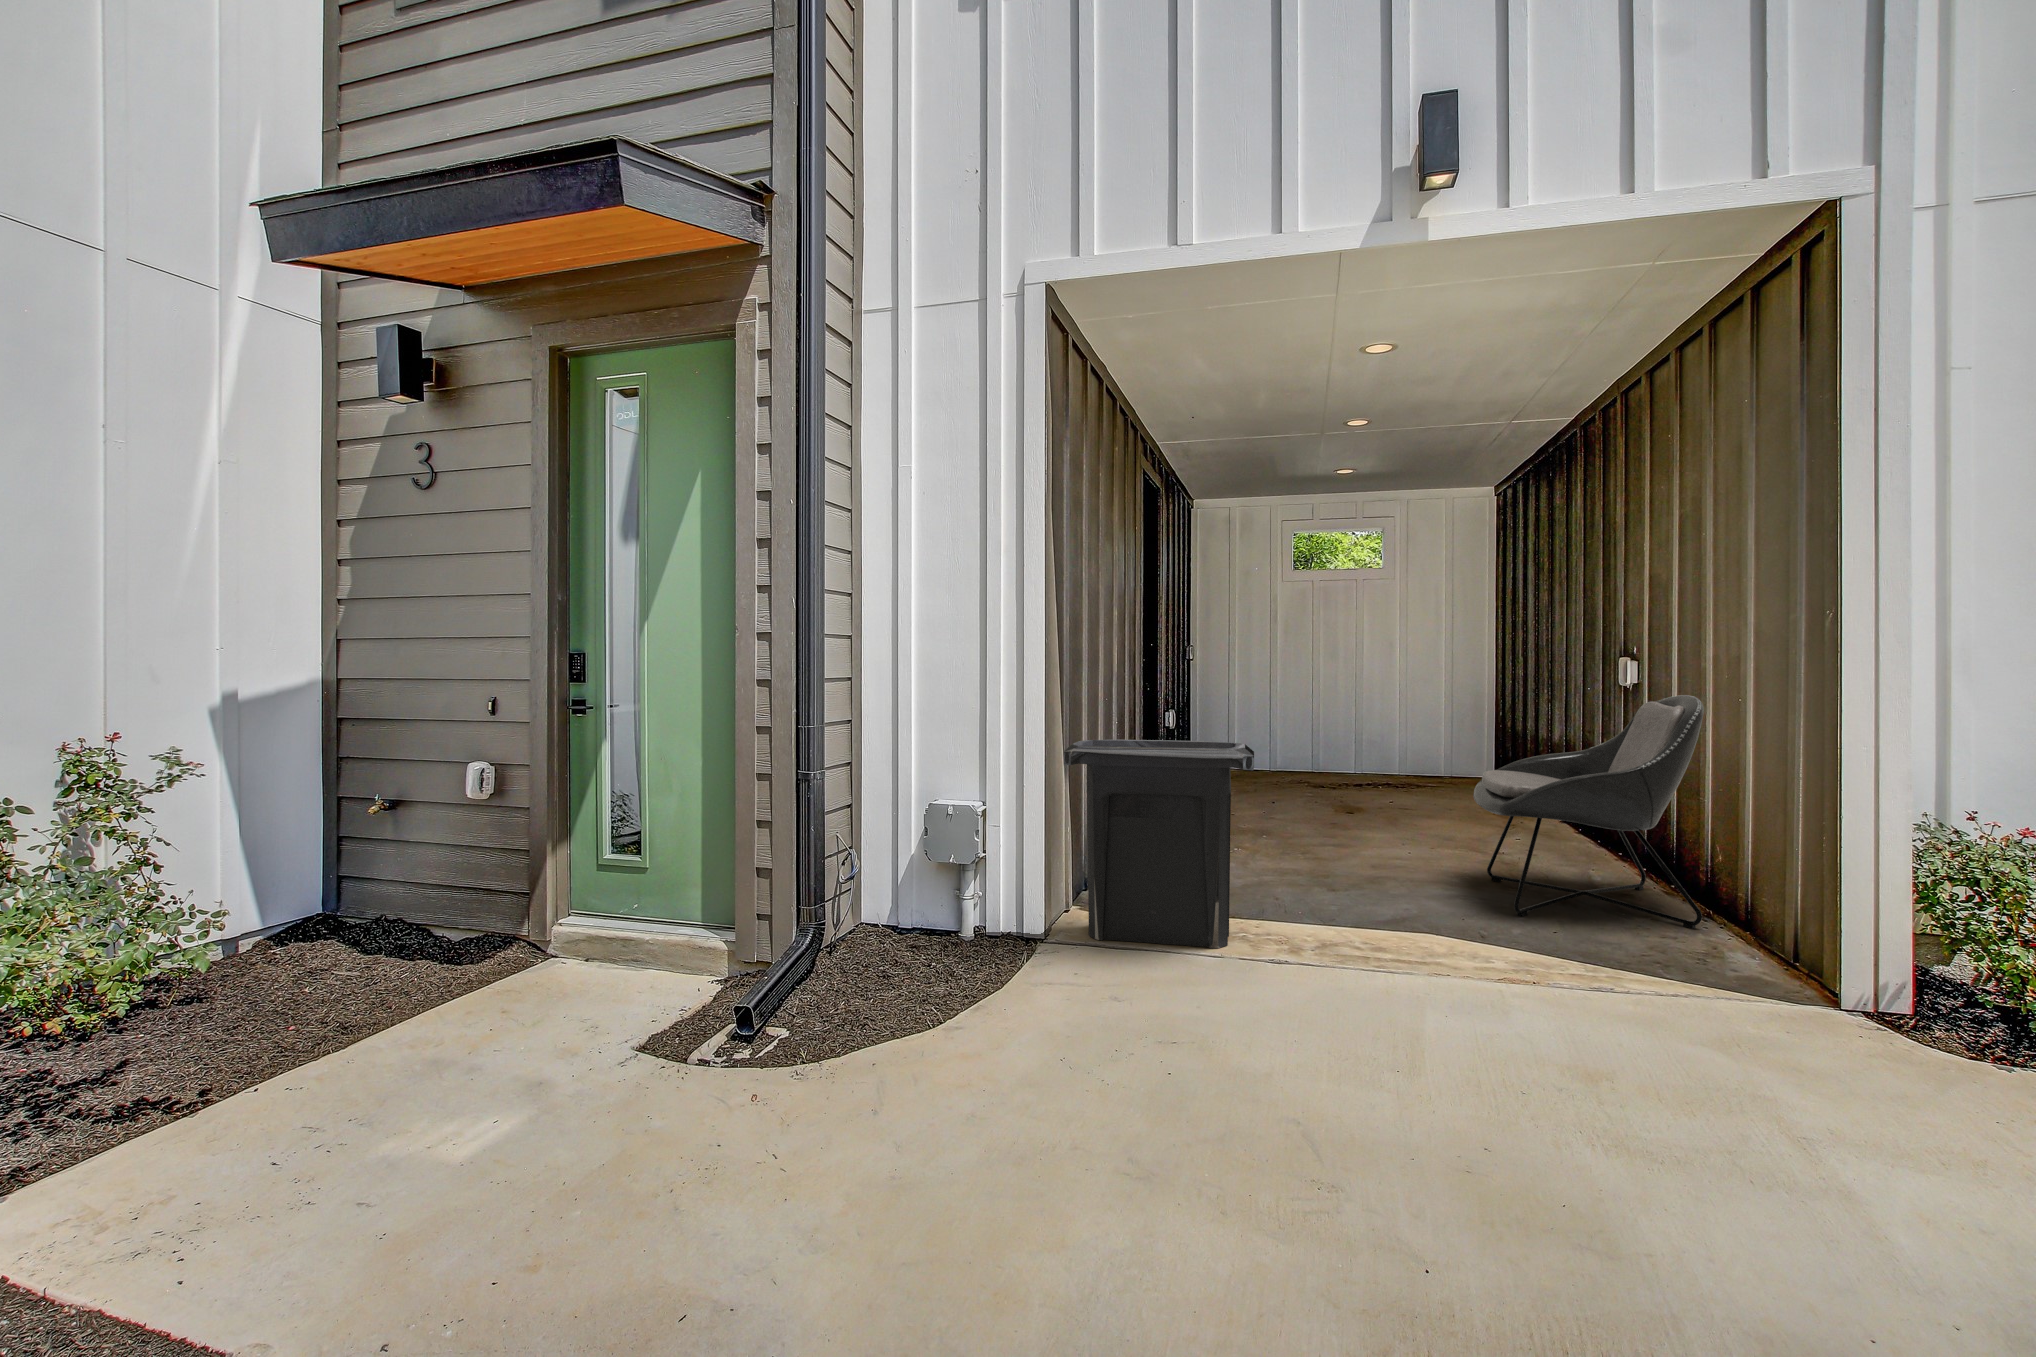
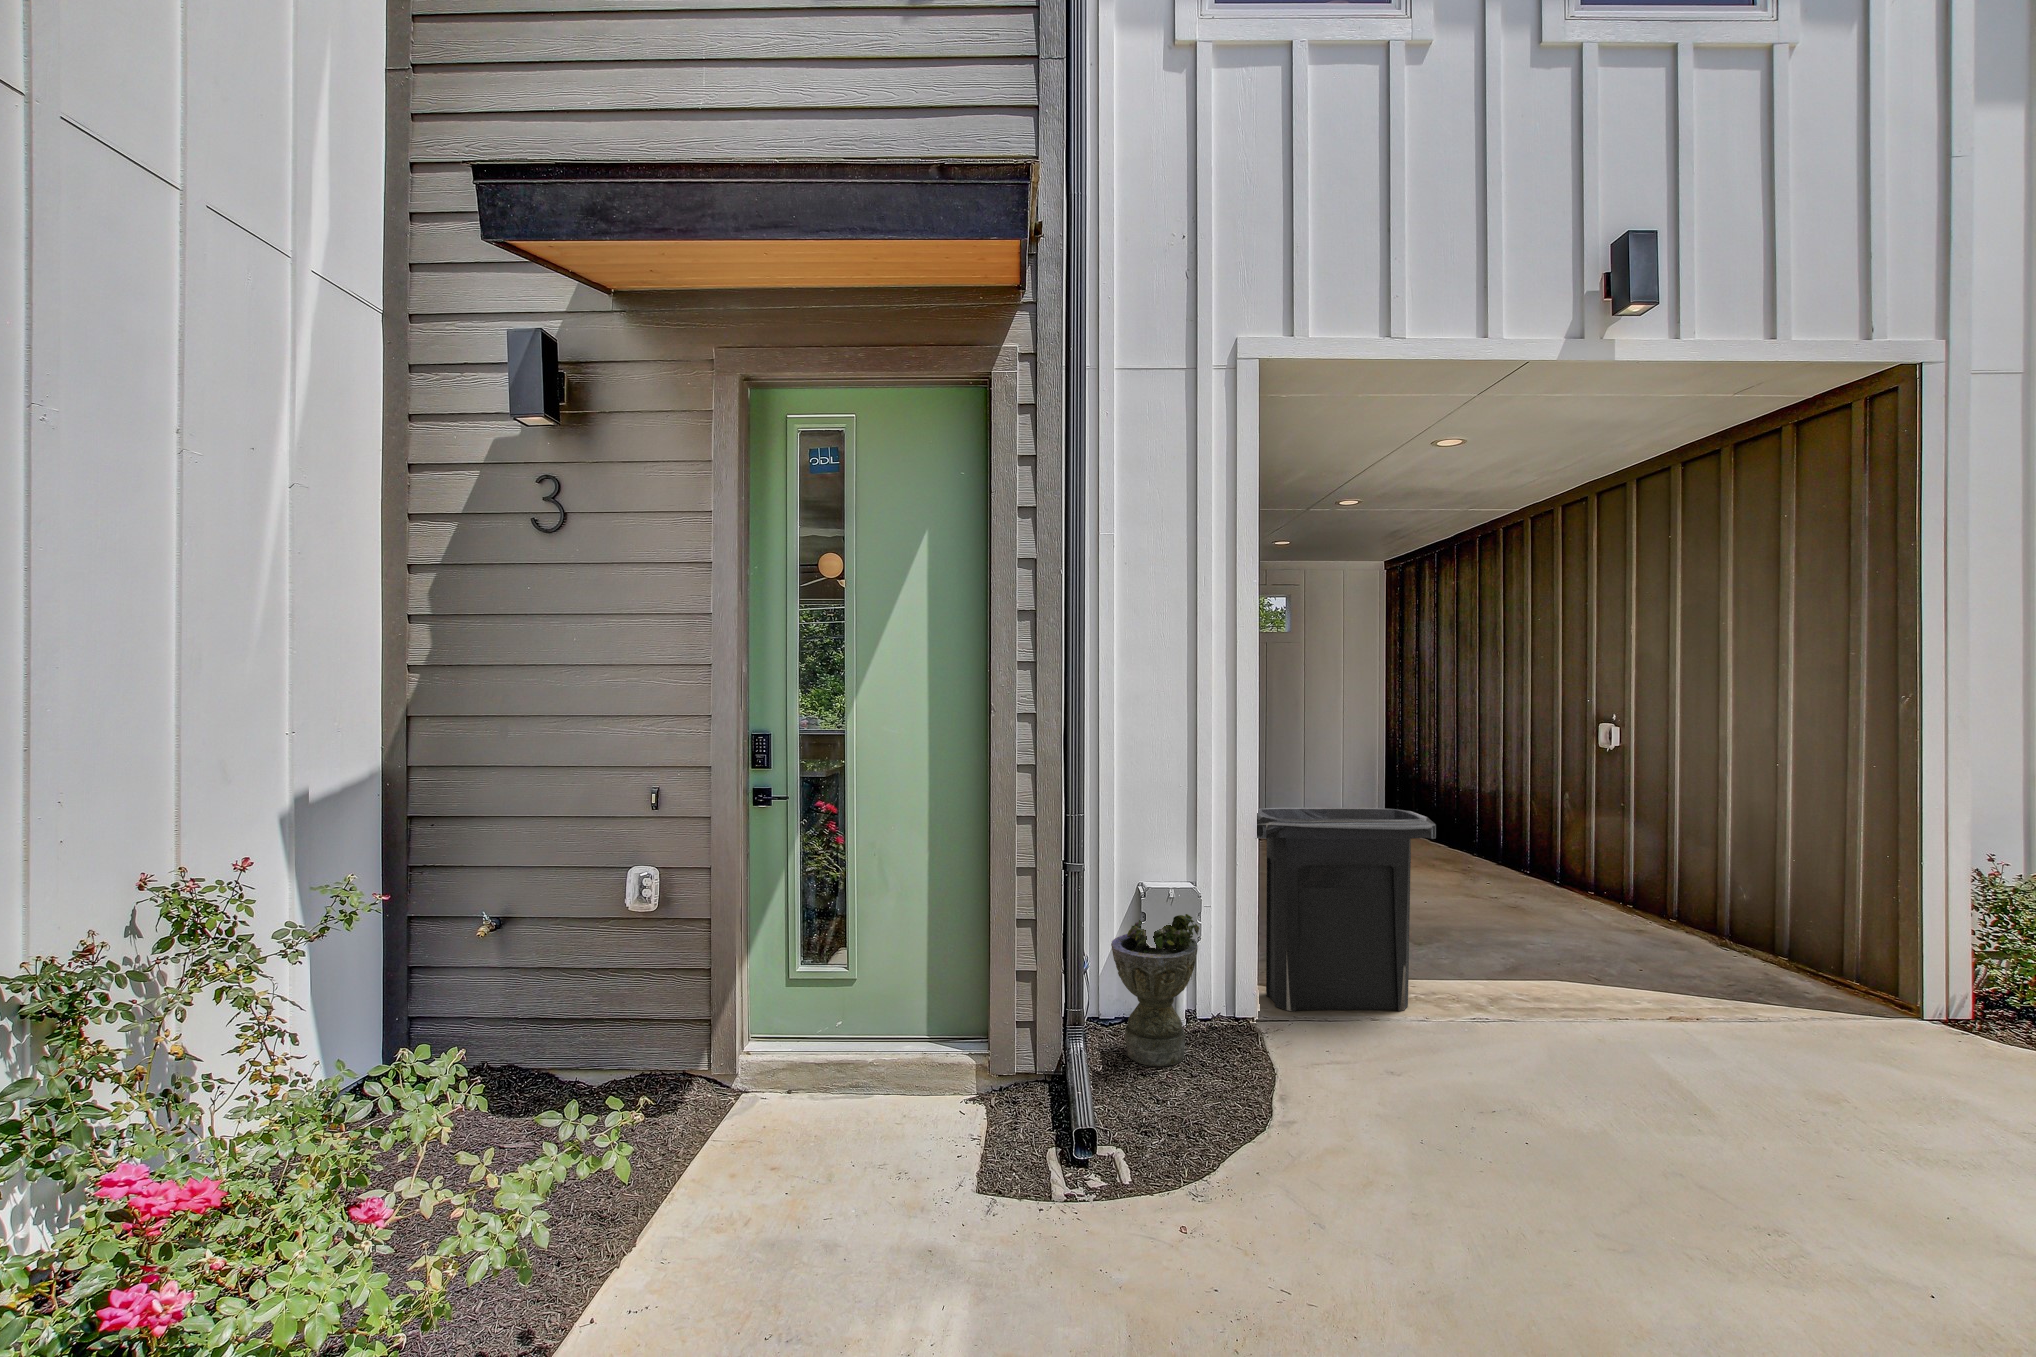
lounge chair: present [1473,695,1704,929] -> none [1497,751,1724,952]
planter: none [873,827,955,968] -> present [1111,914,1199,1066]

